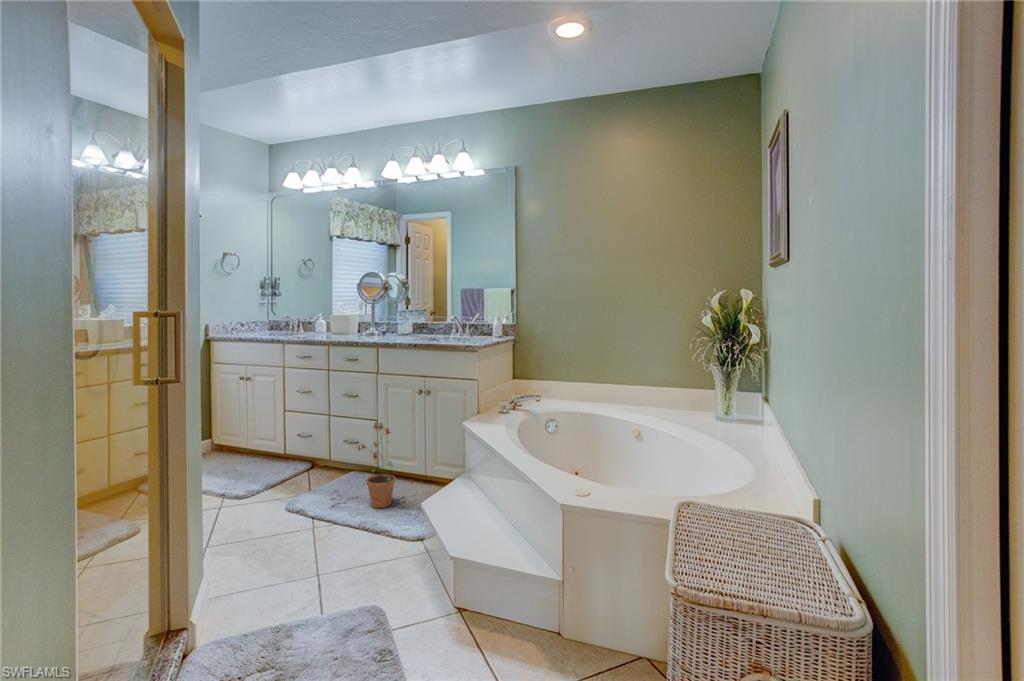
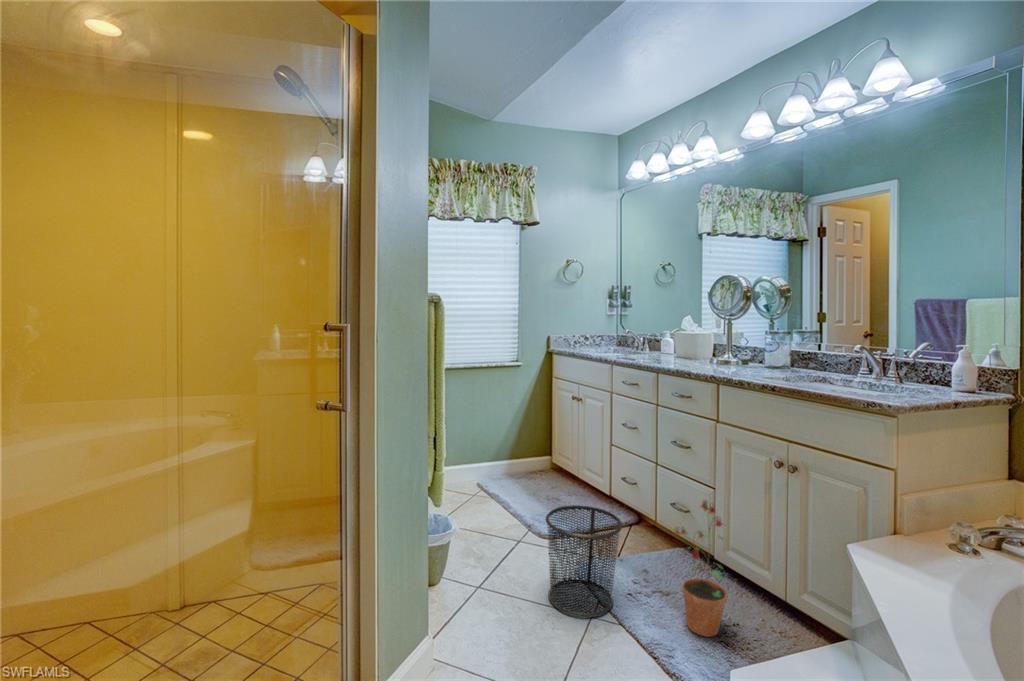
waste bin: none [257,449,321,528] -> present [546,505,622,617]

